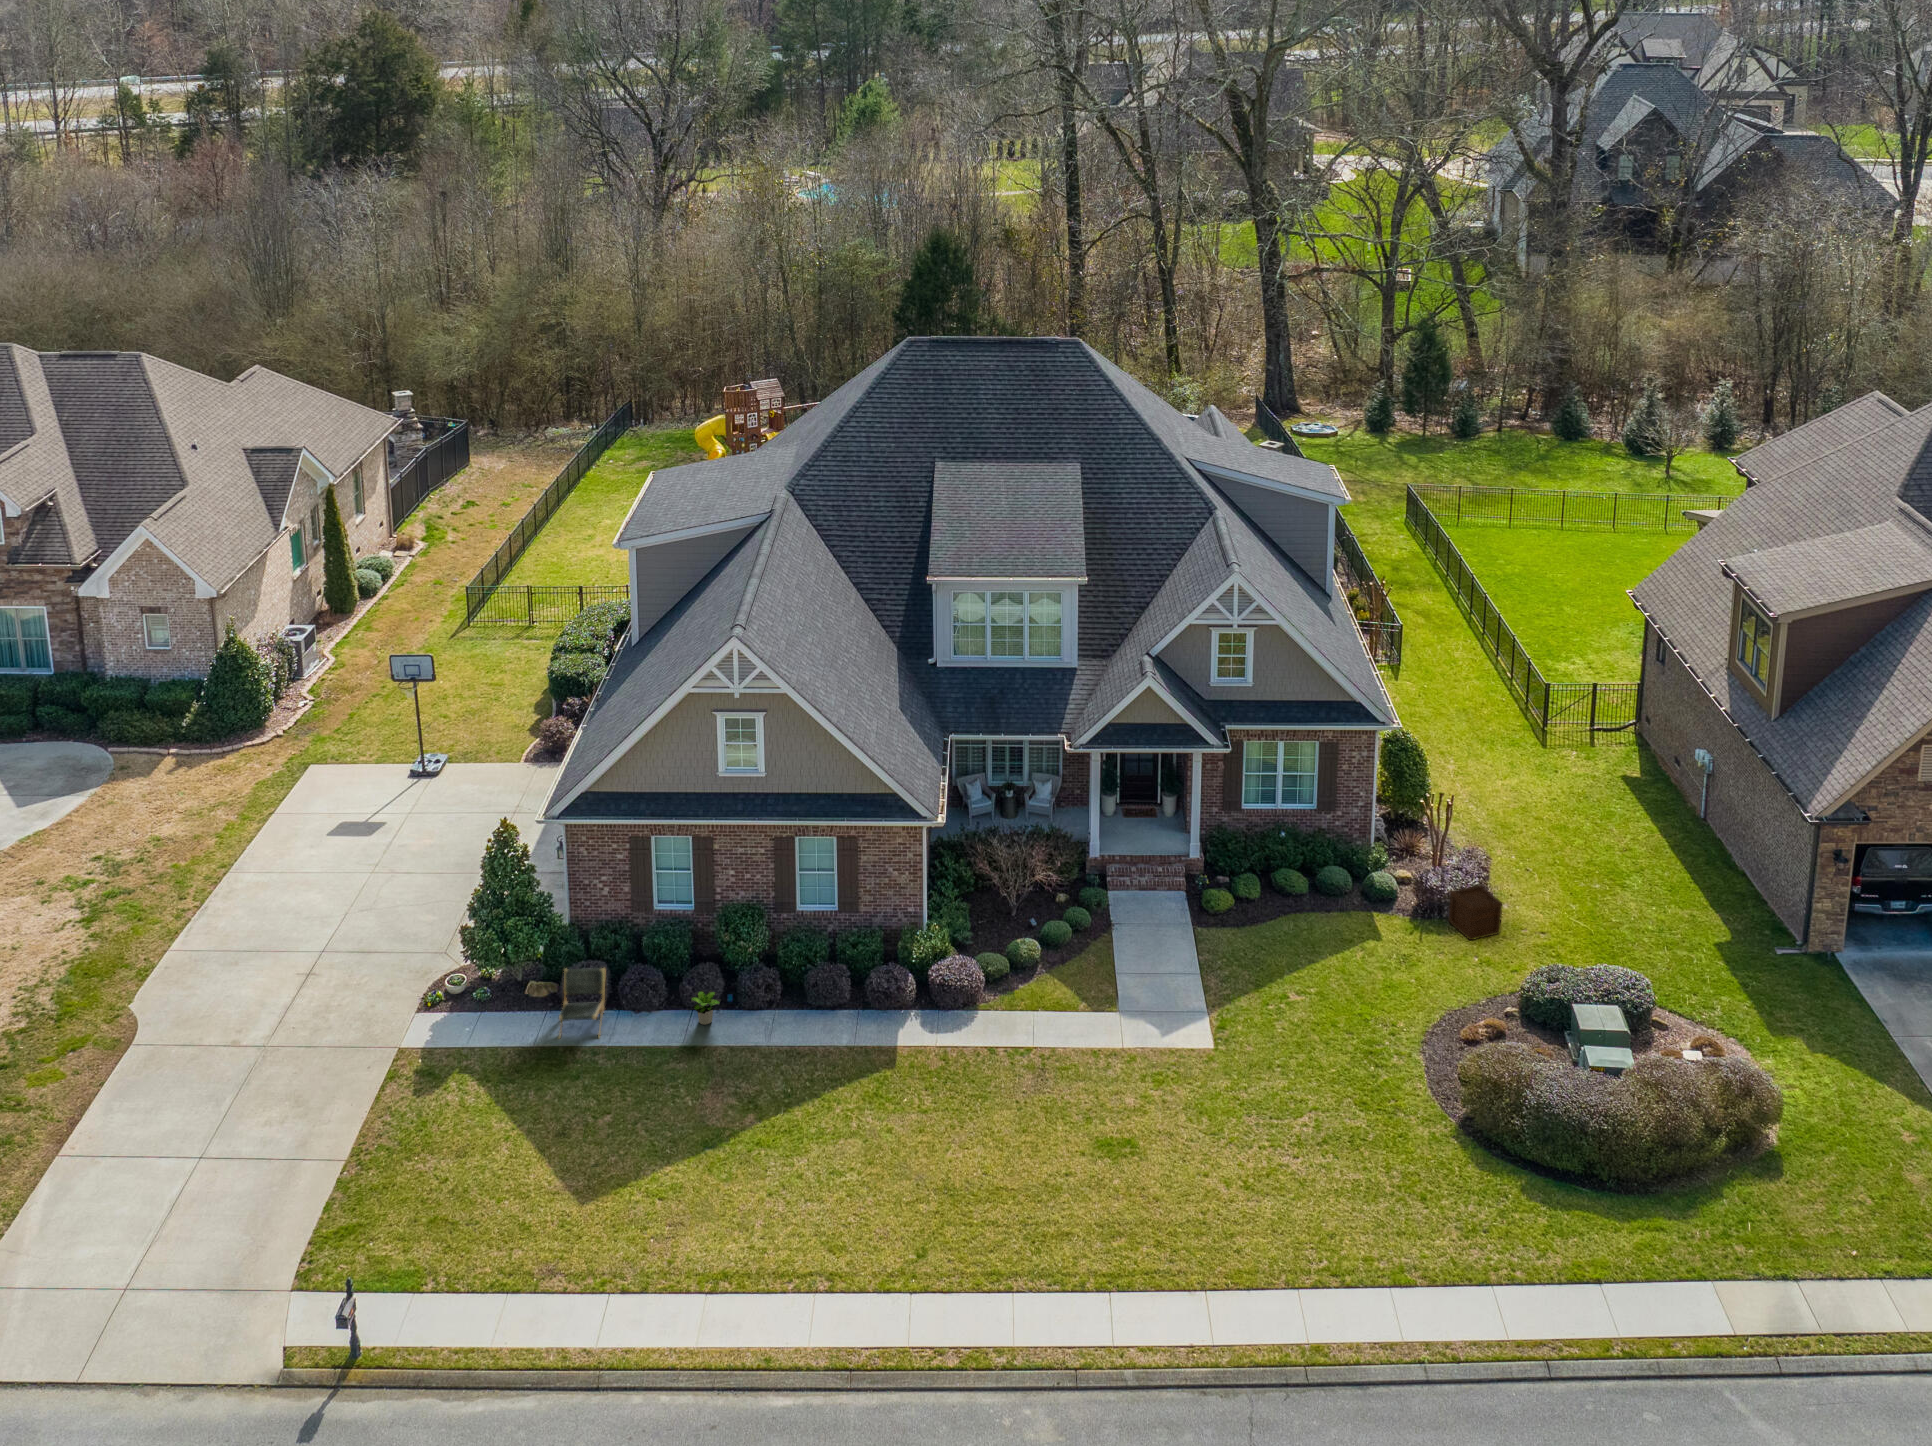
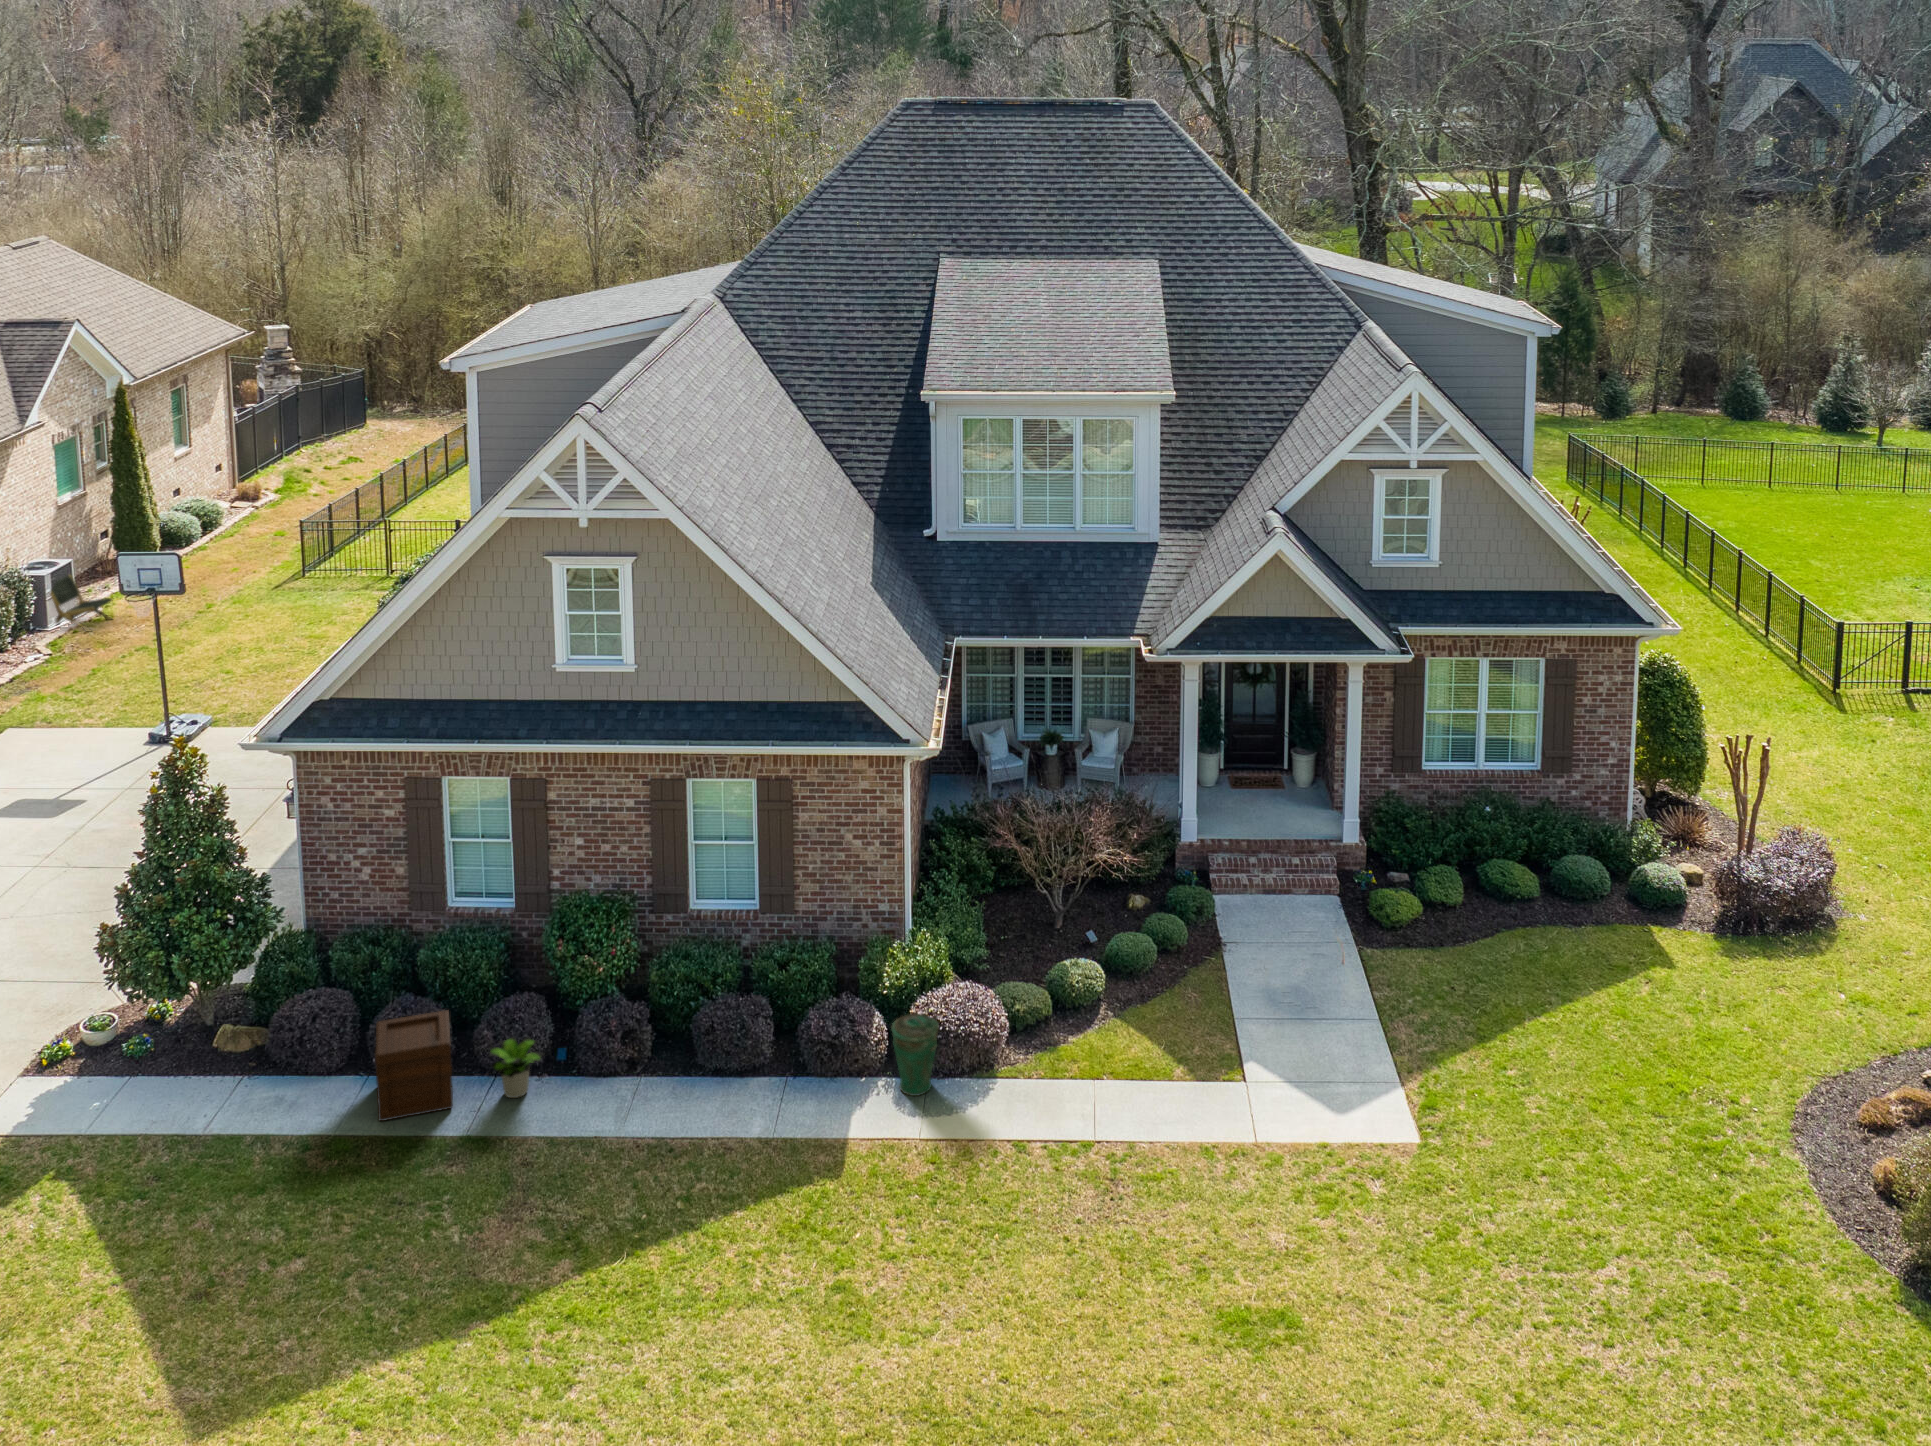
wooden crate: present [1449,885,1502,940] -> present [375,1010,453,1121]
lounge chair: present [559,968,606,1038] -> present [50,575,113,632]
trash can: none [918,977,945,1023] -> present [891,1013,939,1096]

